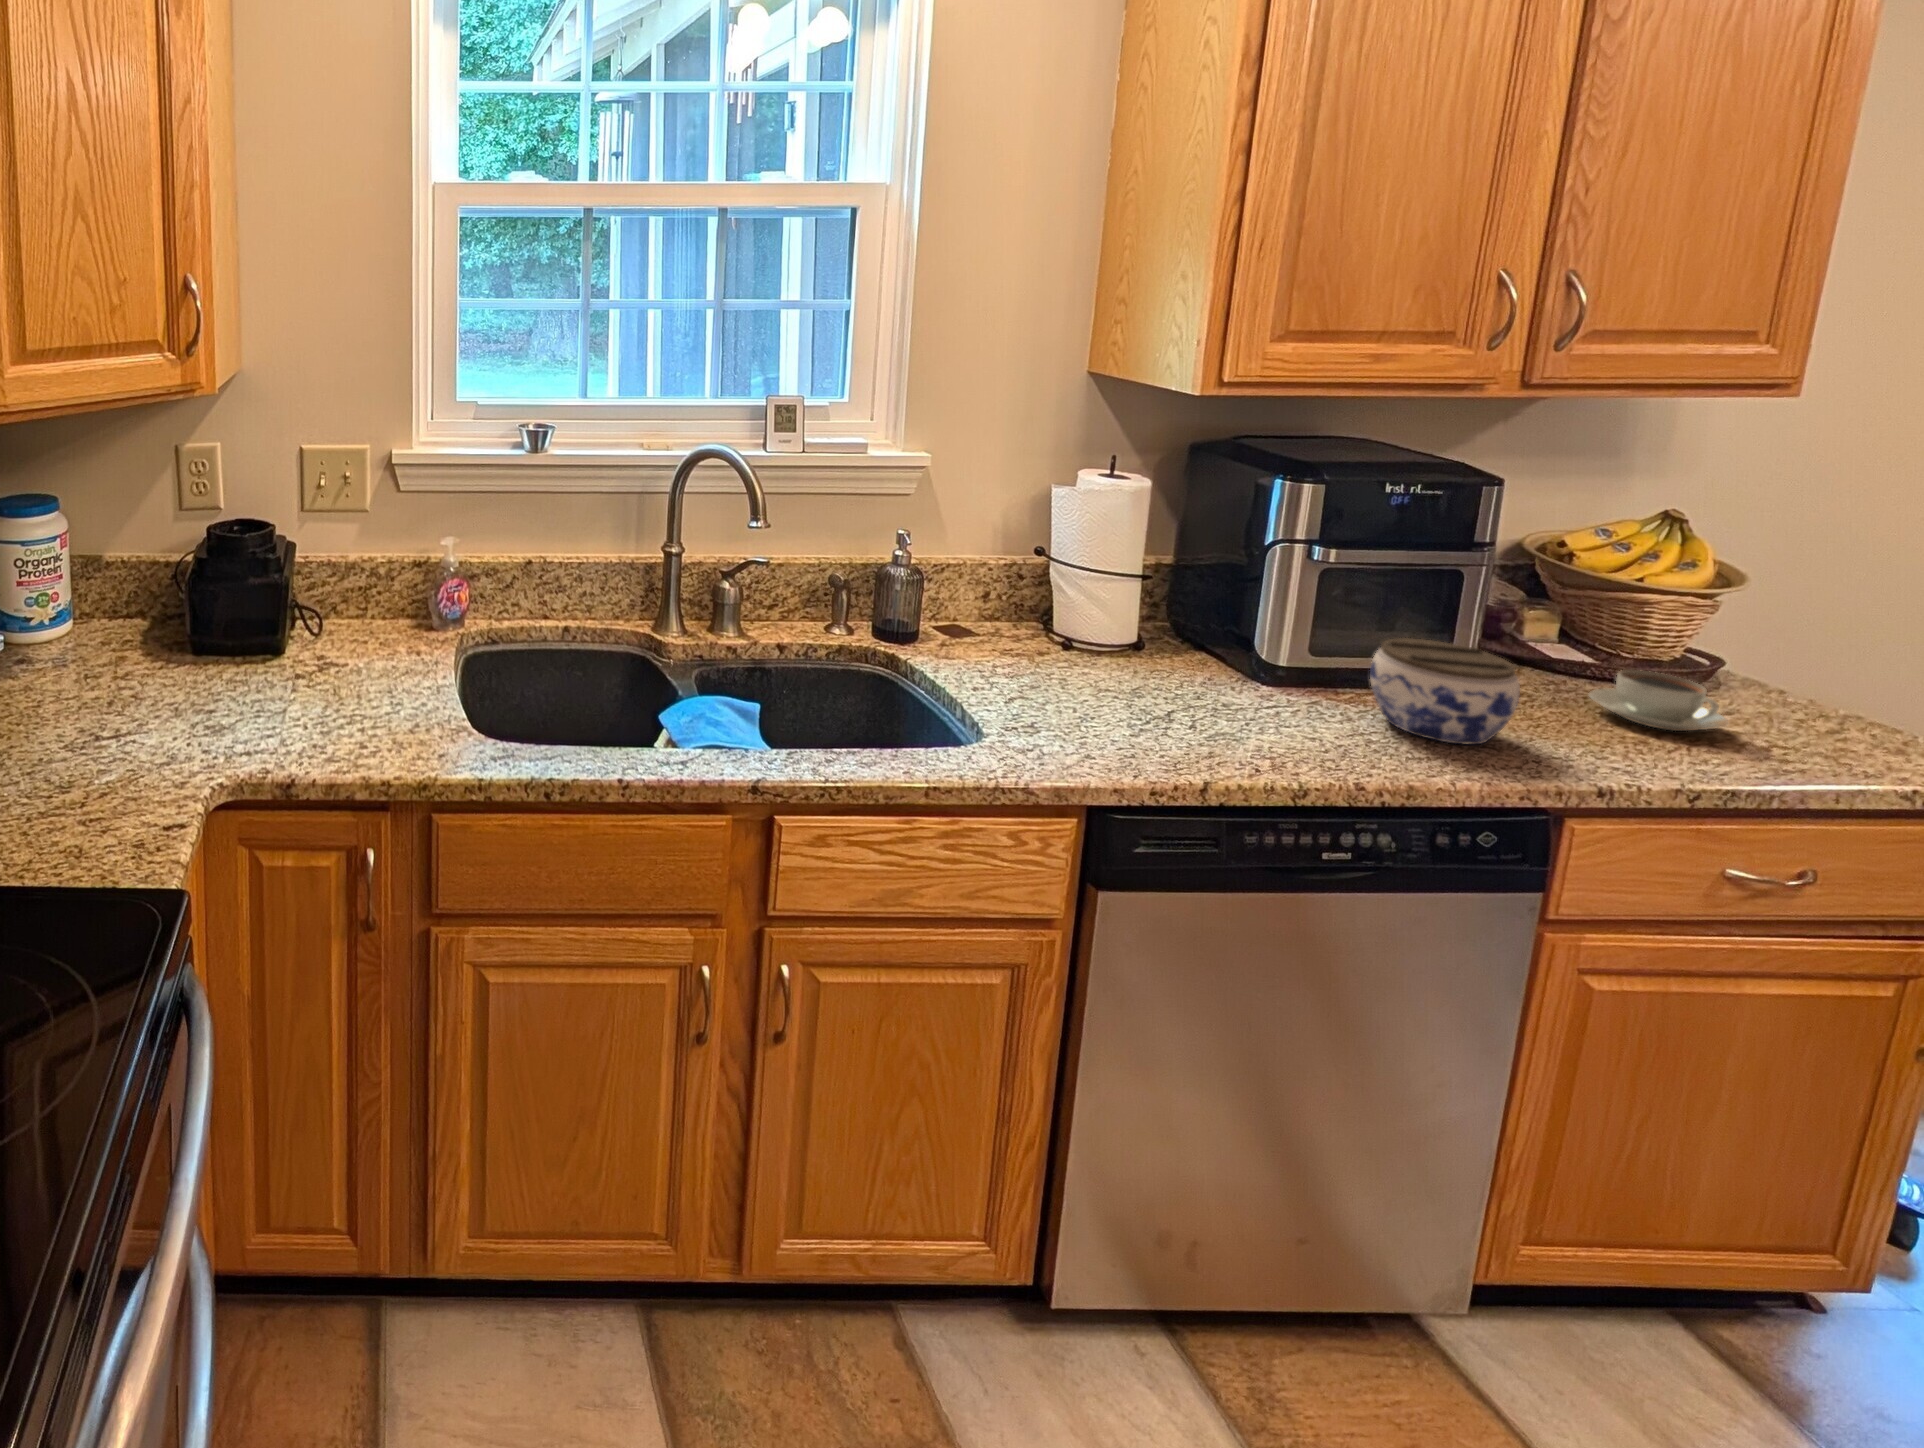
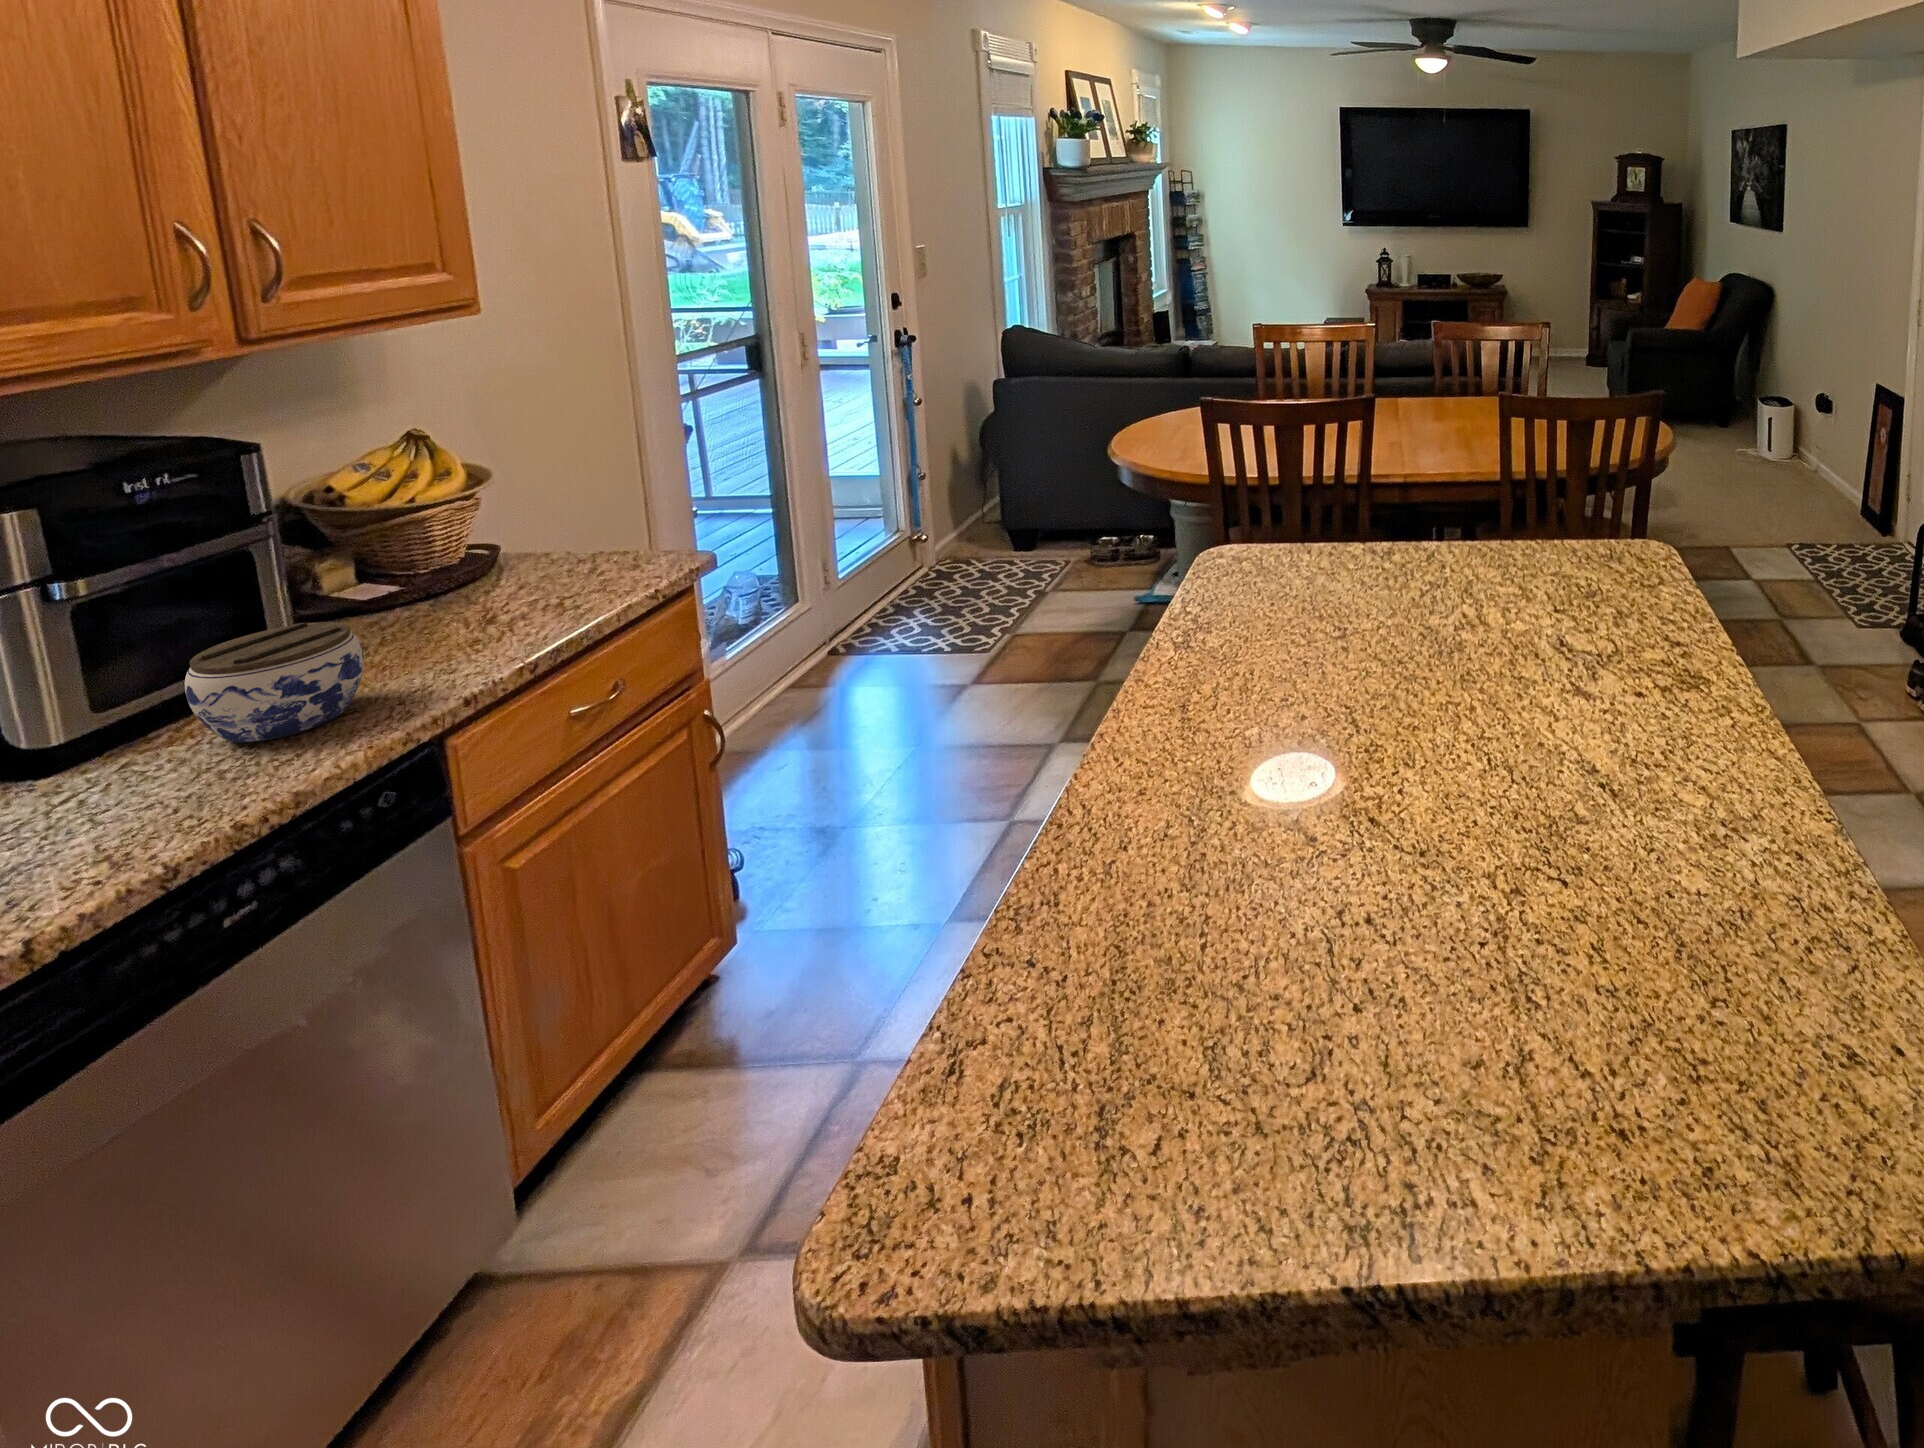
coffee cup: present [1589,670,1728,731] -> none [413,572,529,627]

